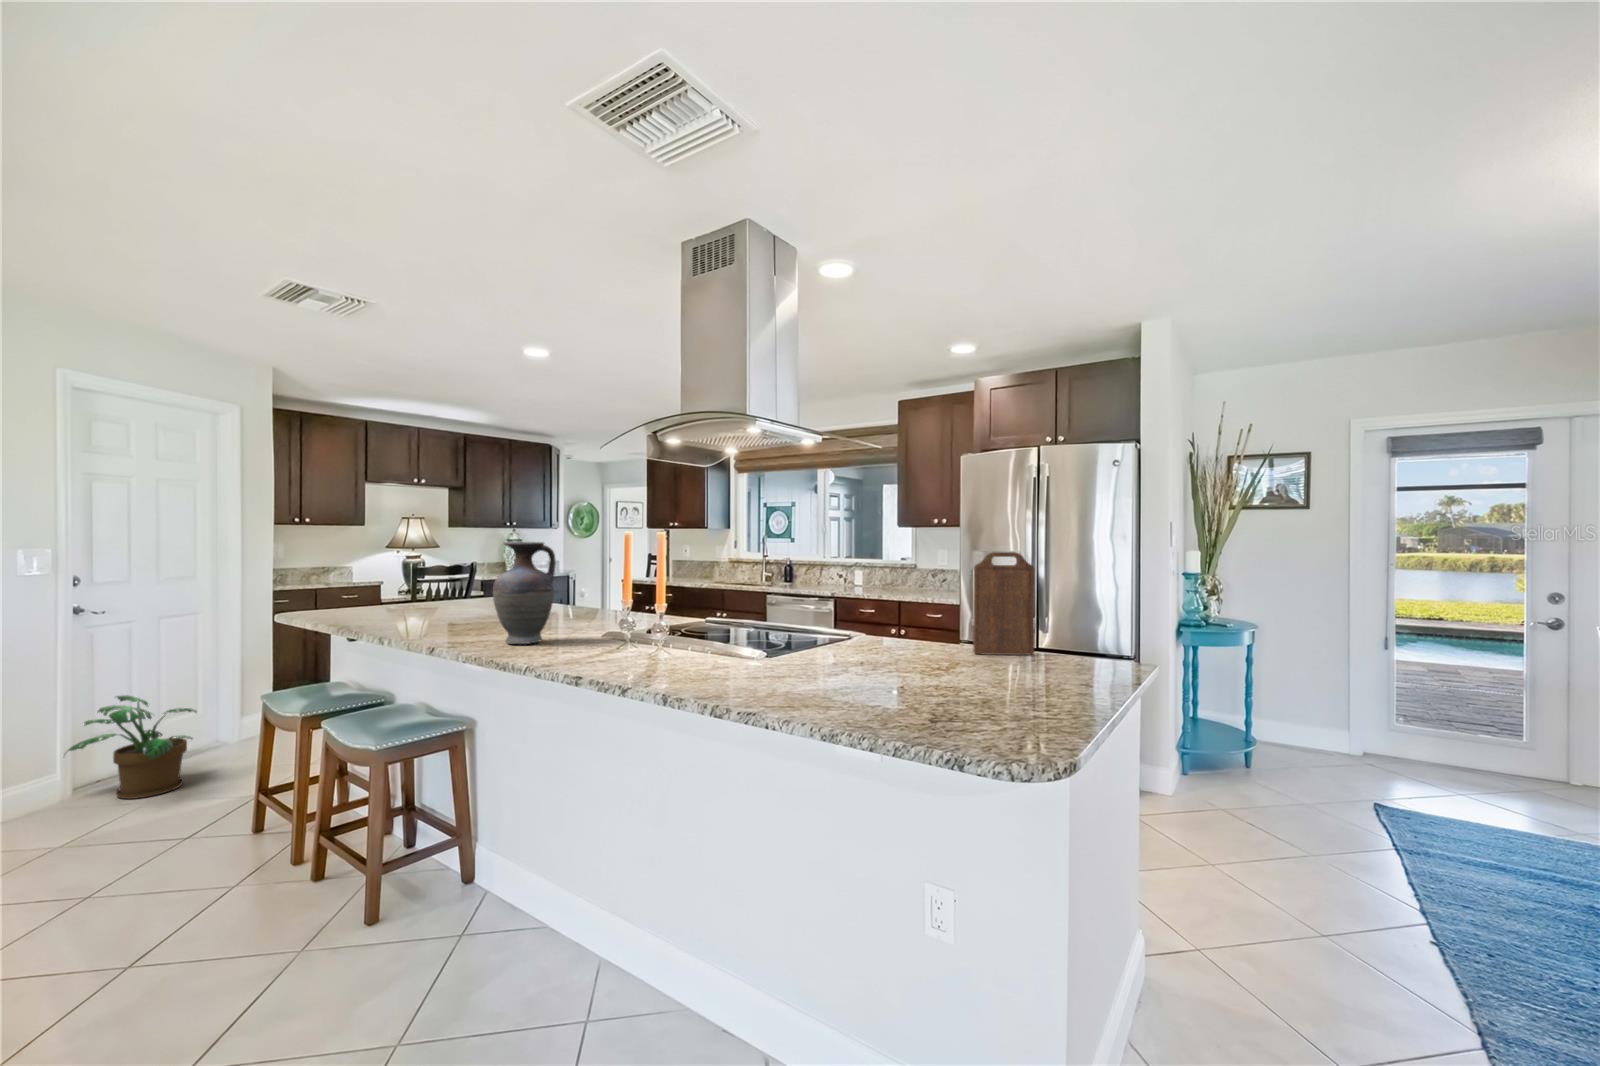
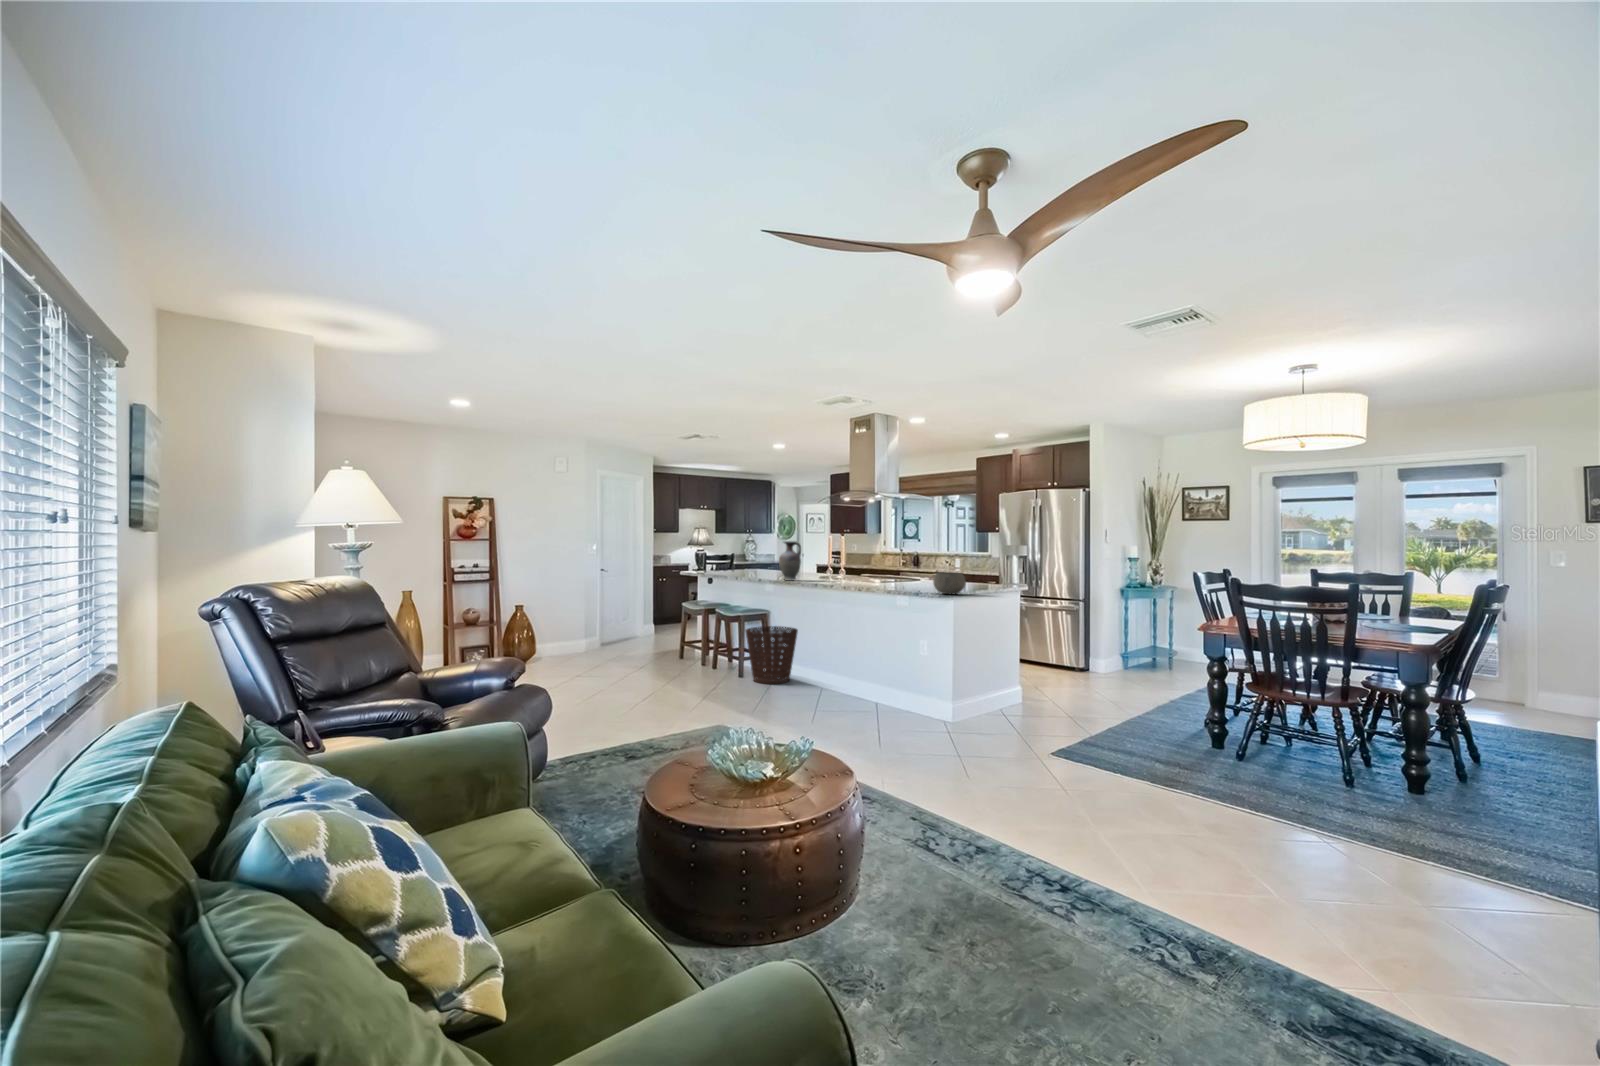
cutting board: present [973,552,1035,655] -> none [969,545,995,588]
bowl: none [978,646,1095,732] -> present [933,572,966,594]
potted plant: present [68,695,197,799] -> none [602,608,646,649]
basket: none [366,766,537,970] -> present [746,626,798,684]

